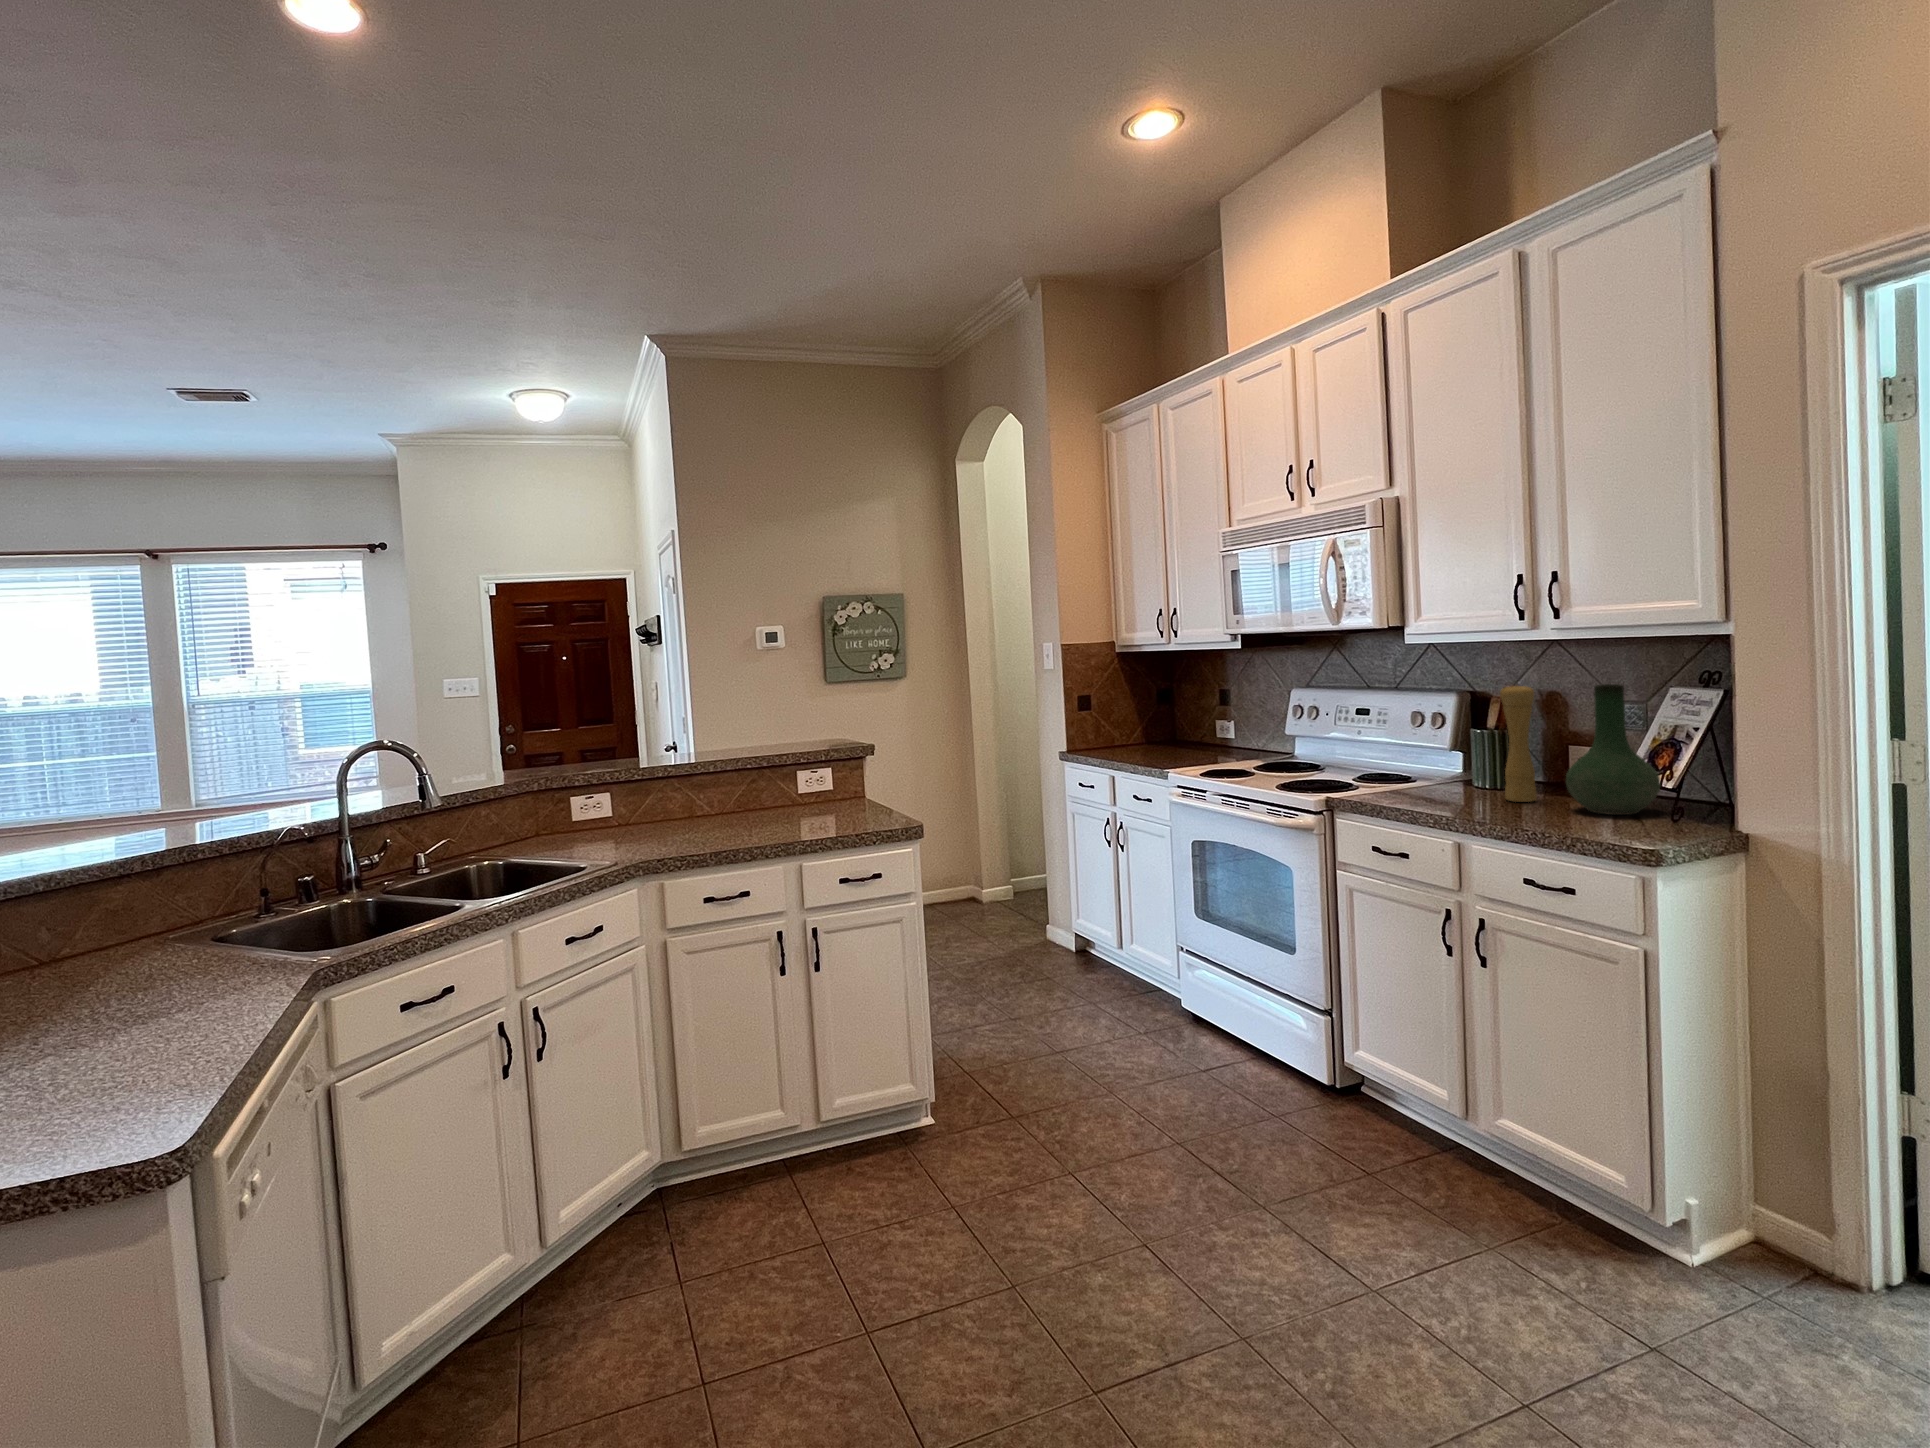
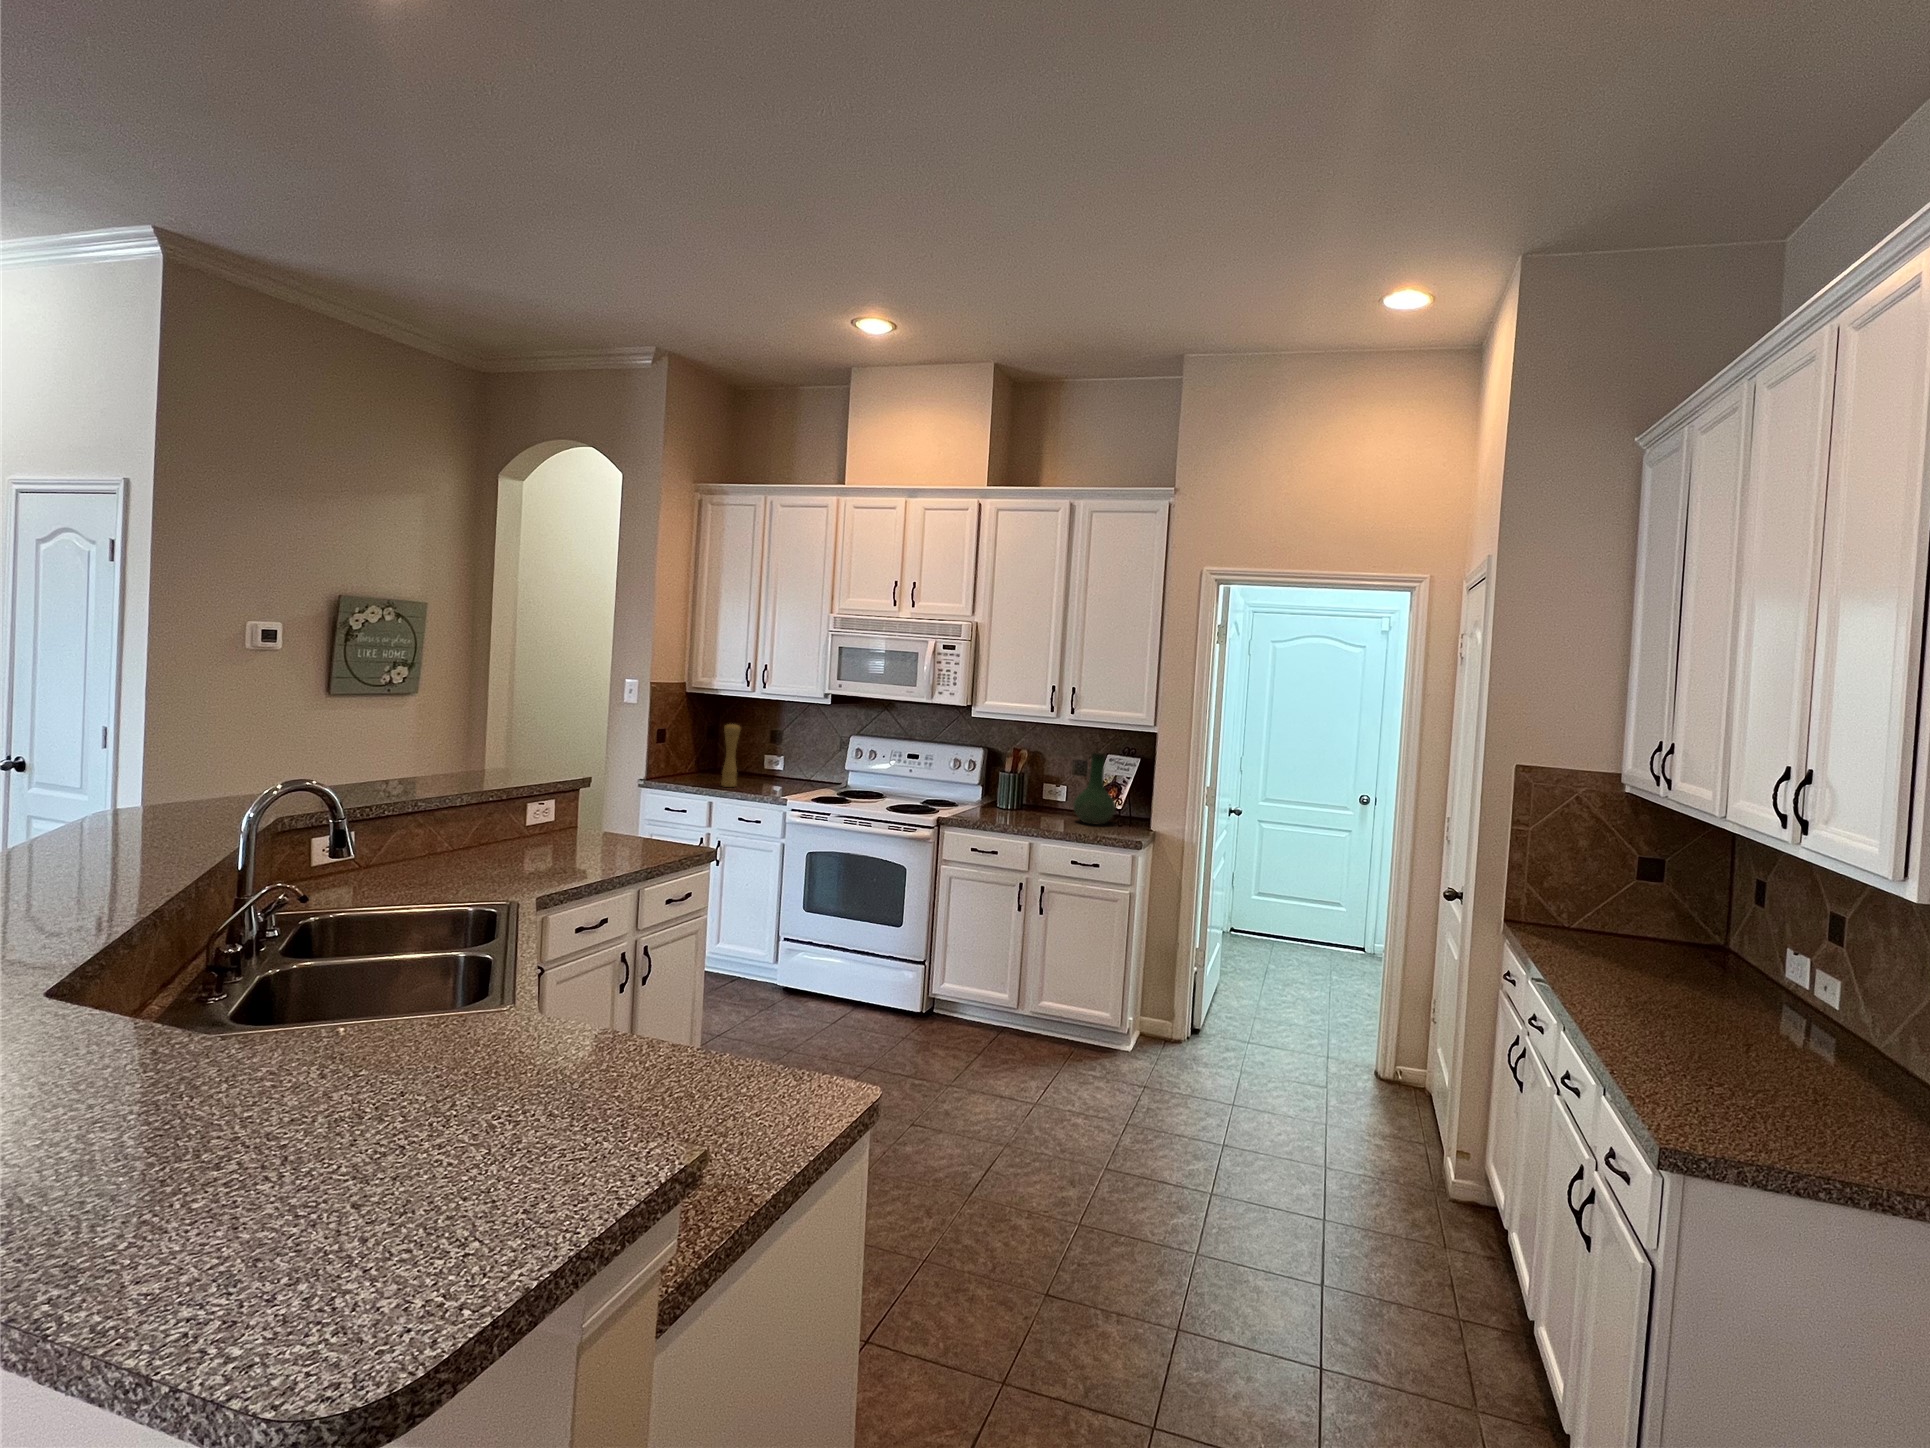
pepper mill: present [1500,684,1537,802] -> present [721,724,741,787]

